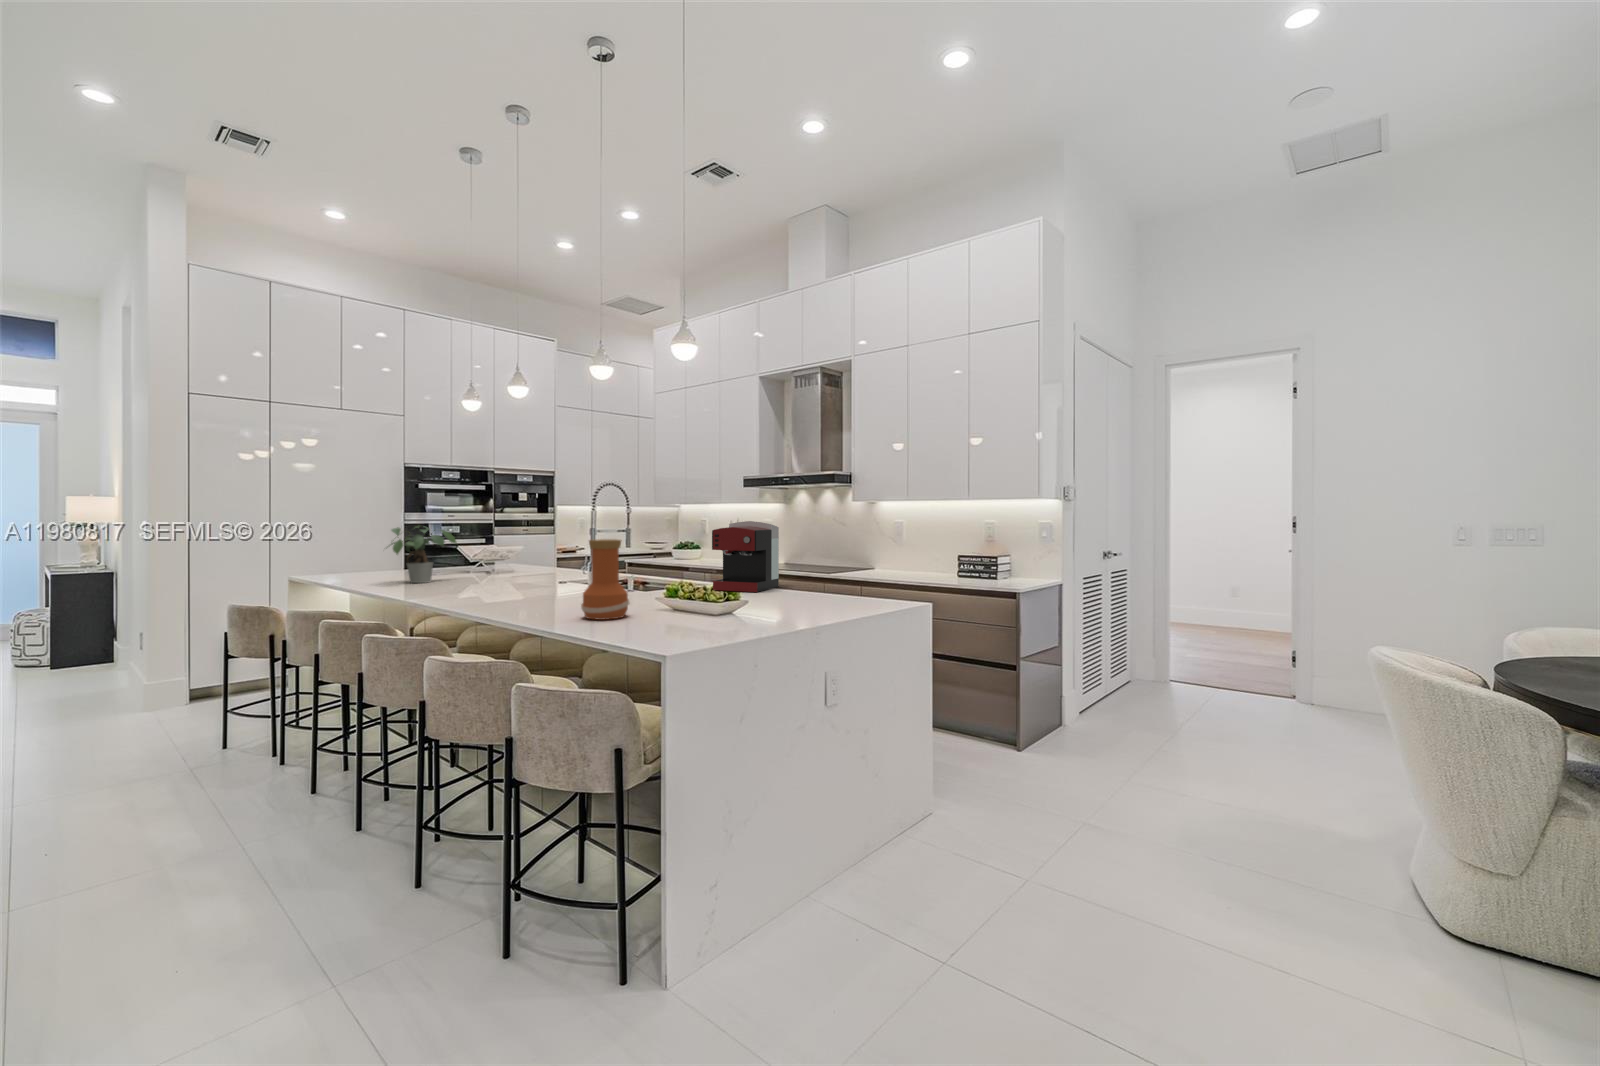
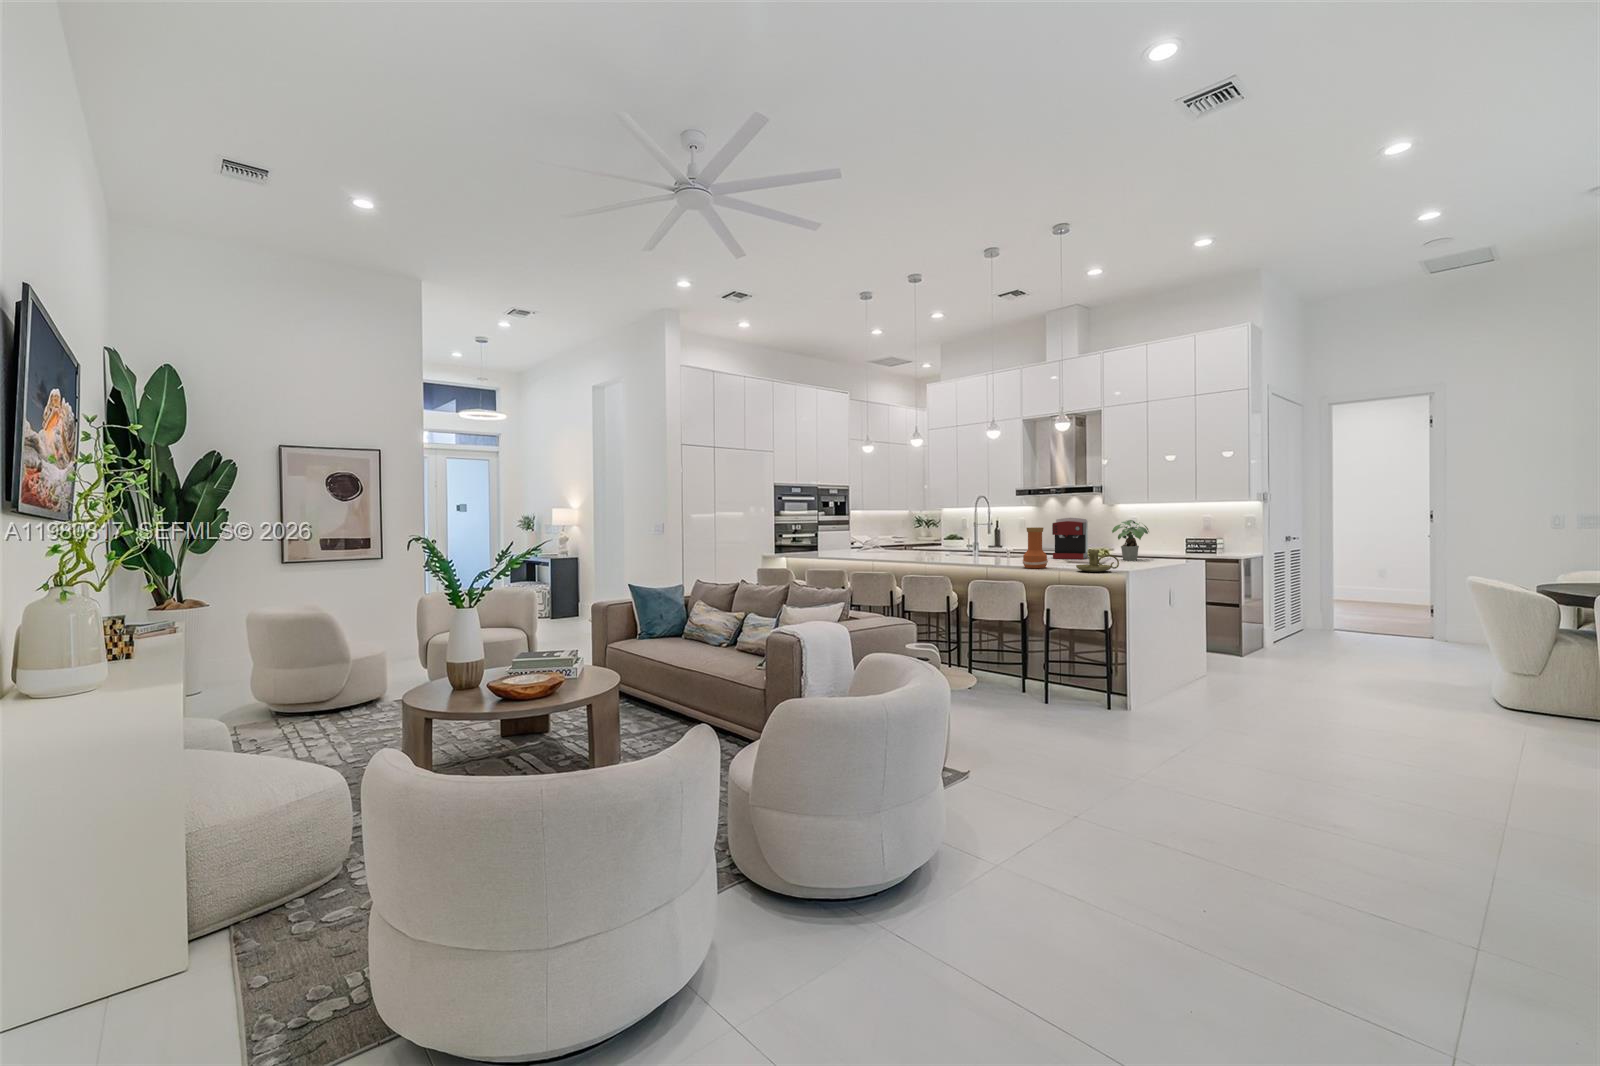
potted plant: present [391,526,456,583] -> present [1112,520,1149,560]
candle holder: none [639,587,711,634] -> present [1076,550,1119,572]

